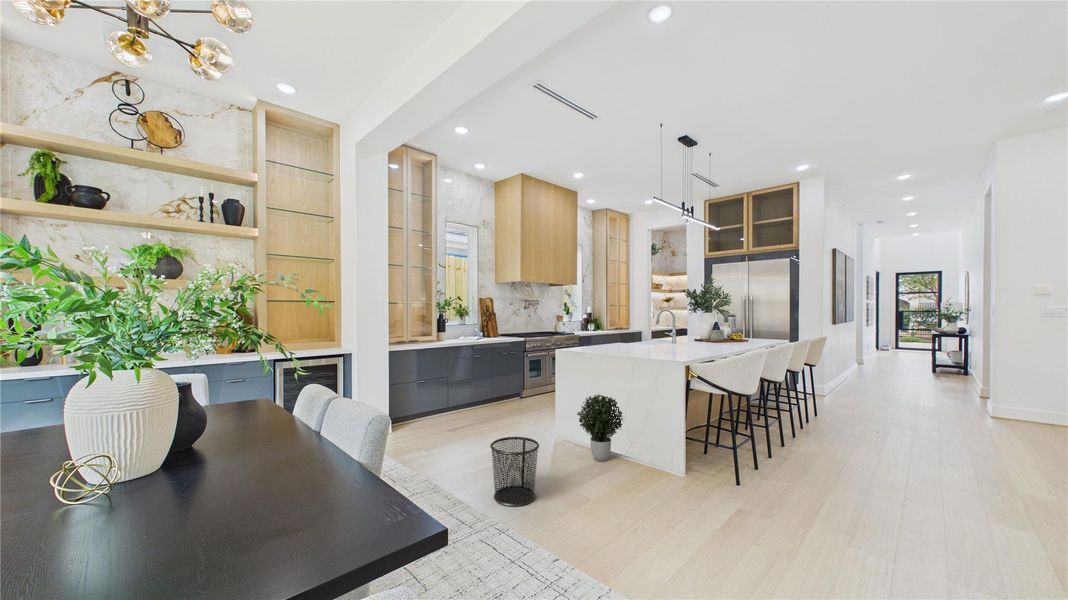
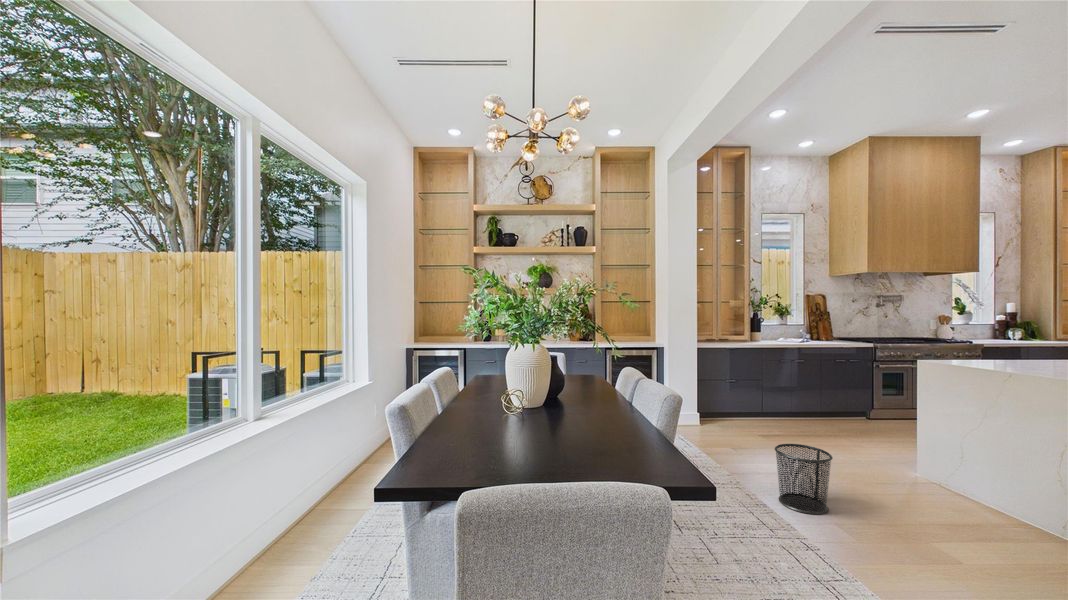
potted plant: present [577,394,623,462] -> none [911,422,993,509]

